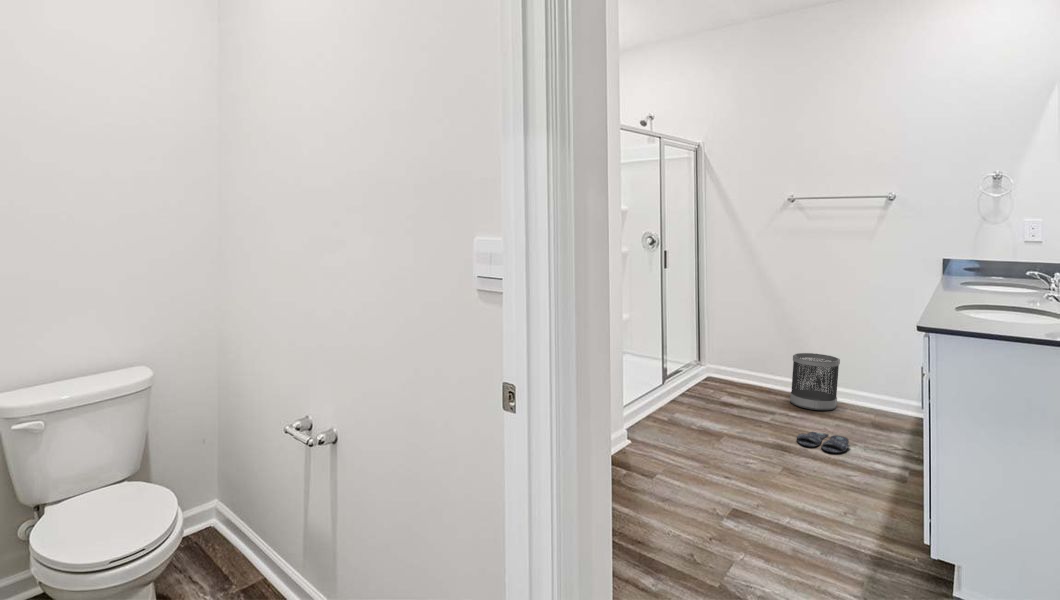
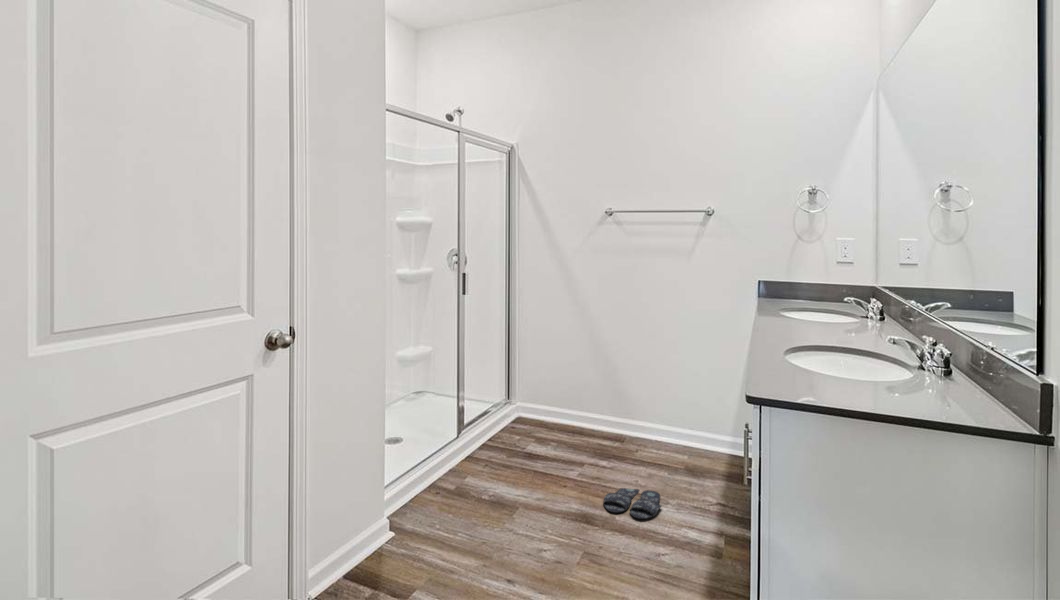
wastebasket: present [790,353,840,410] -> none [602,388,651,455]

